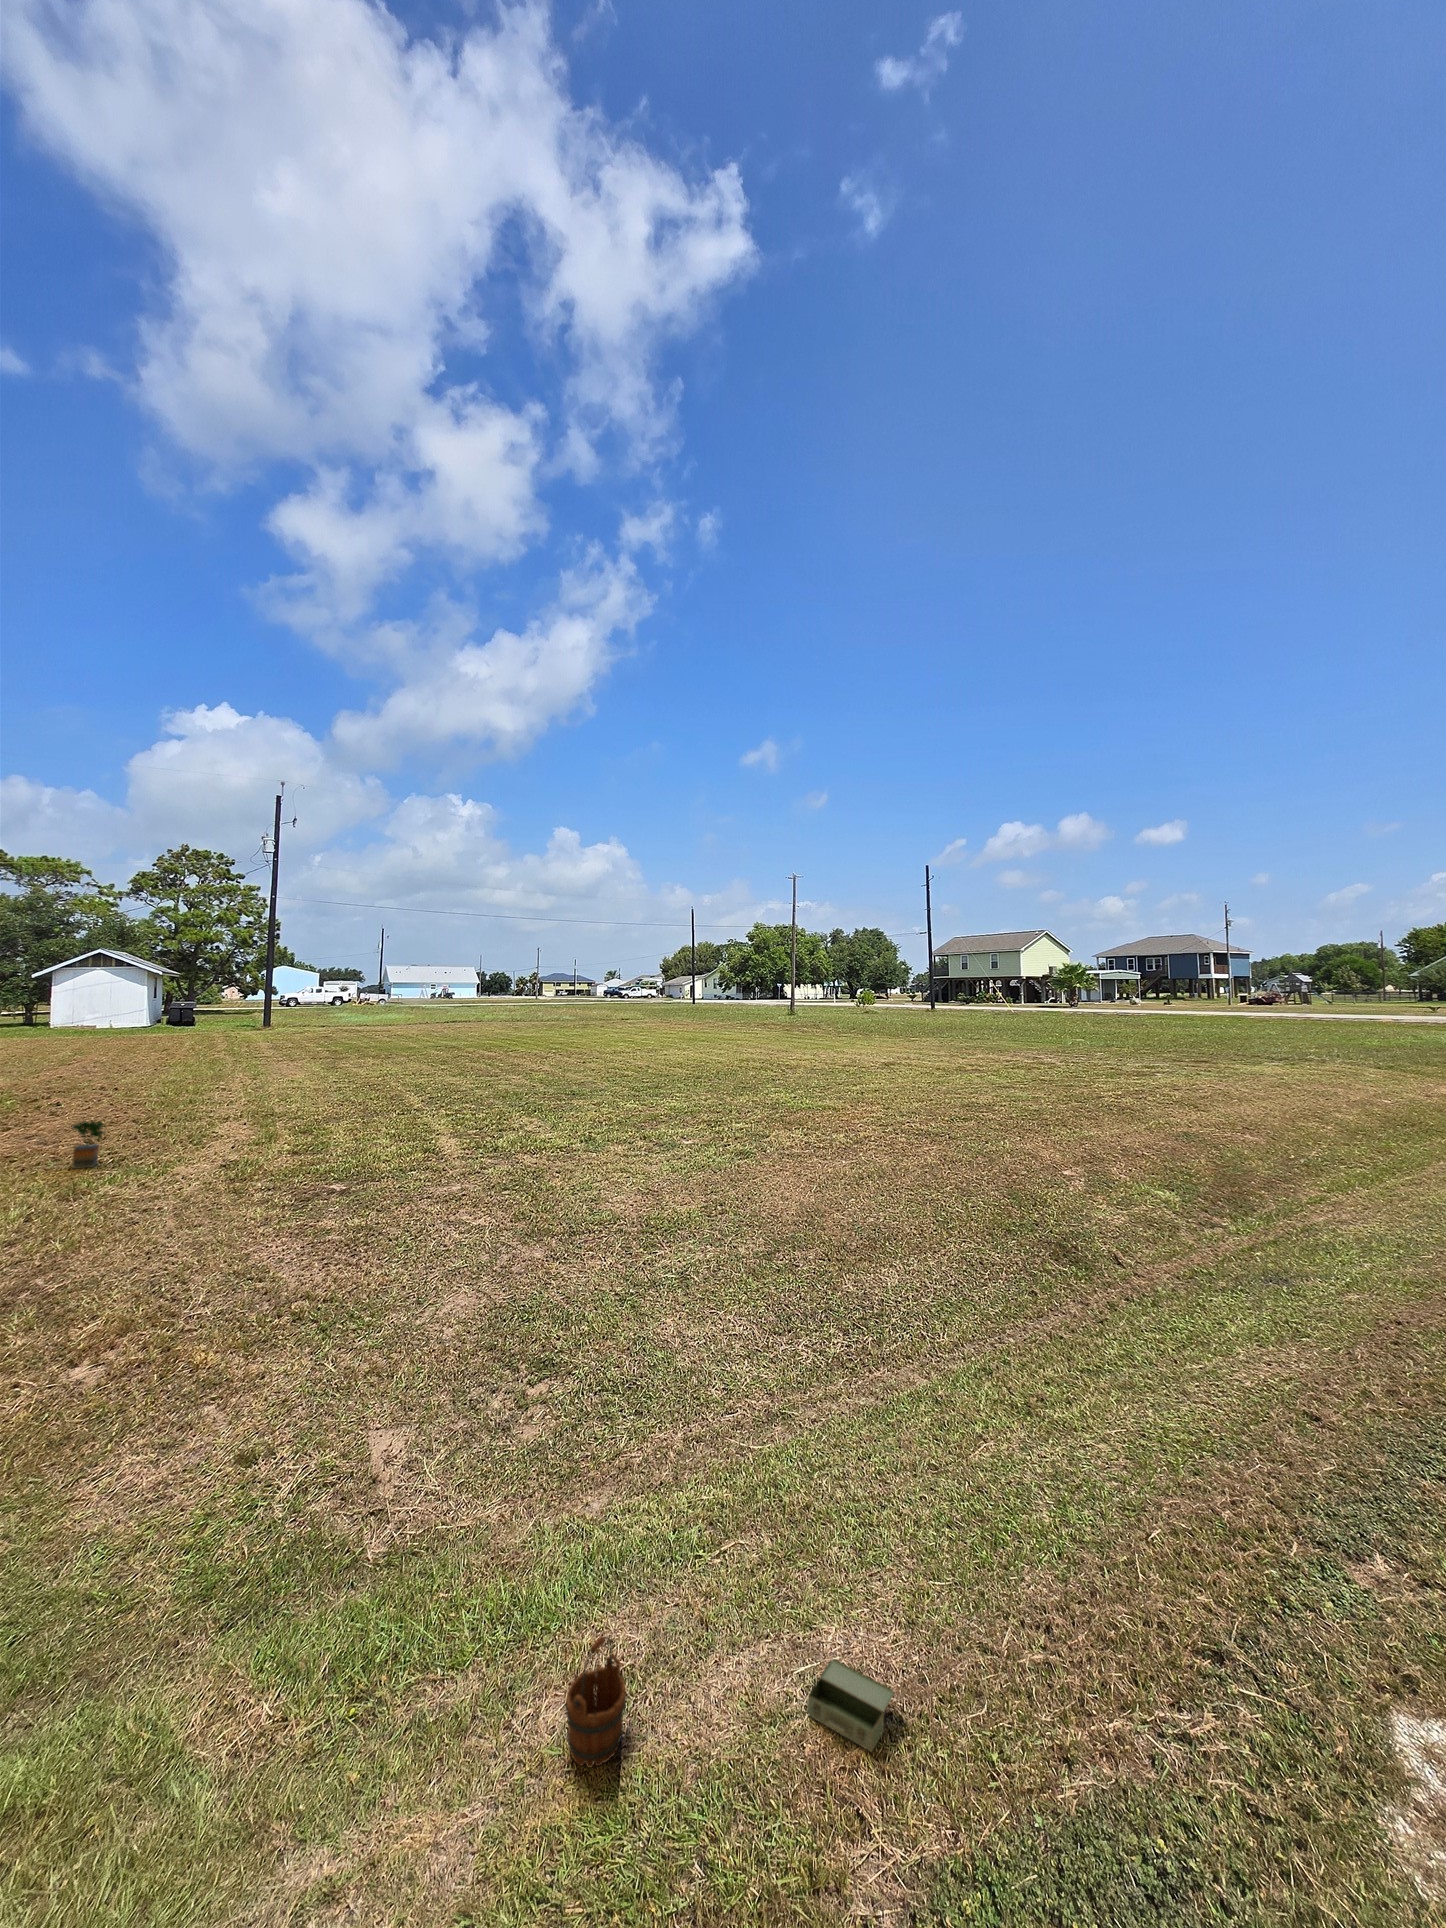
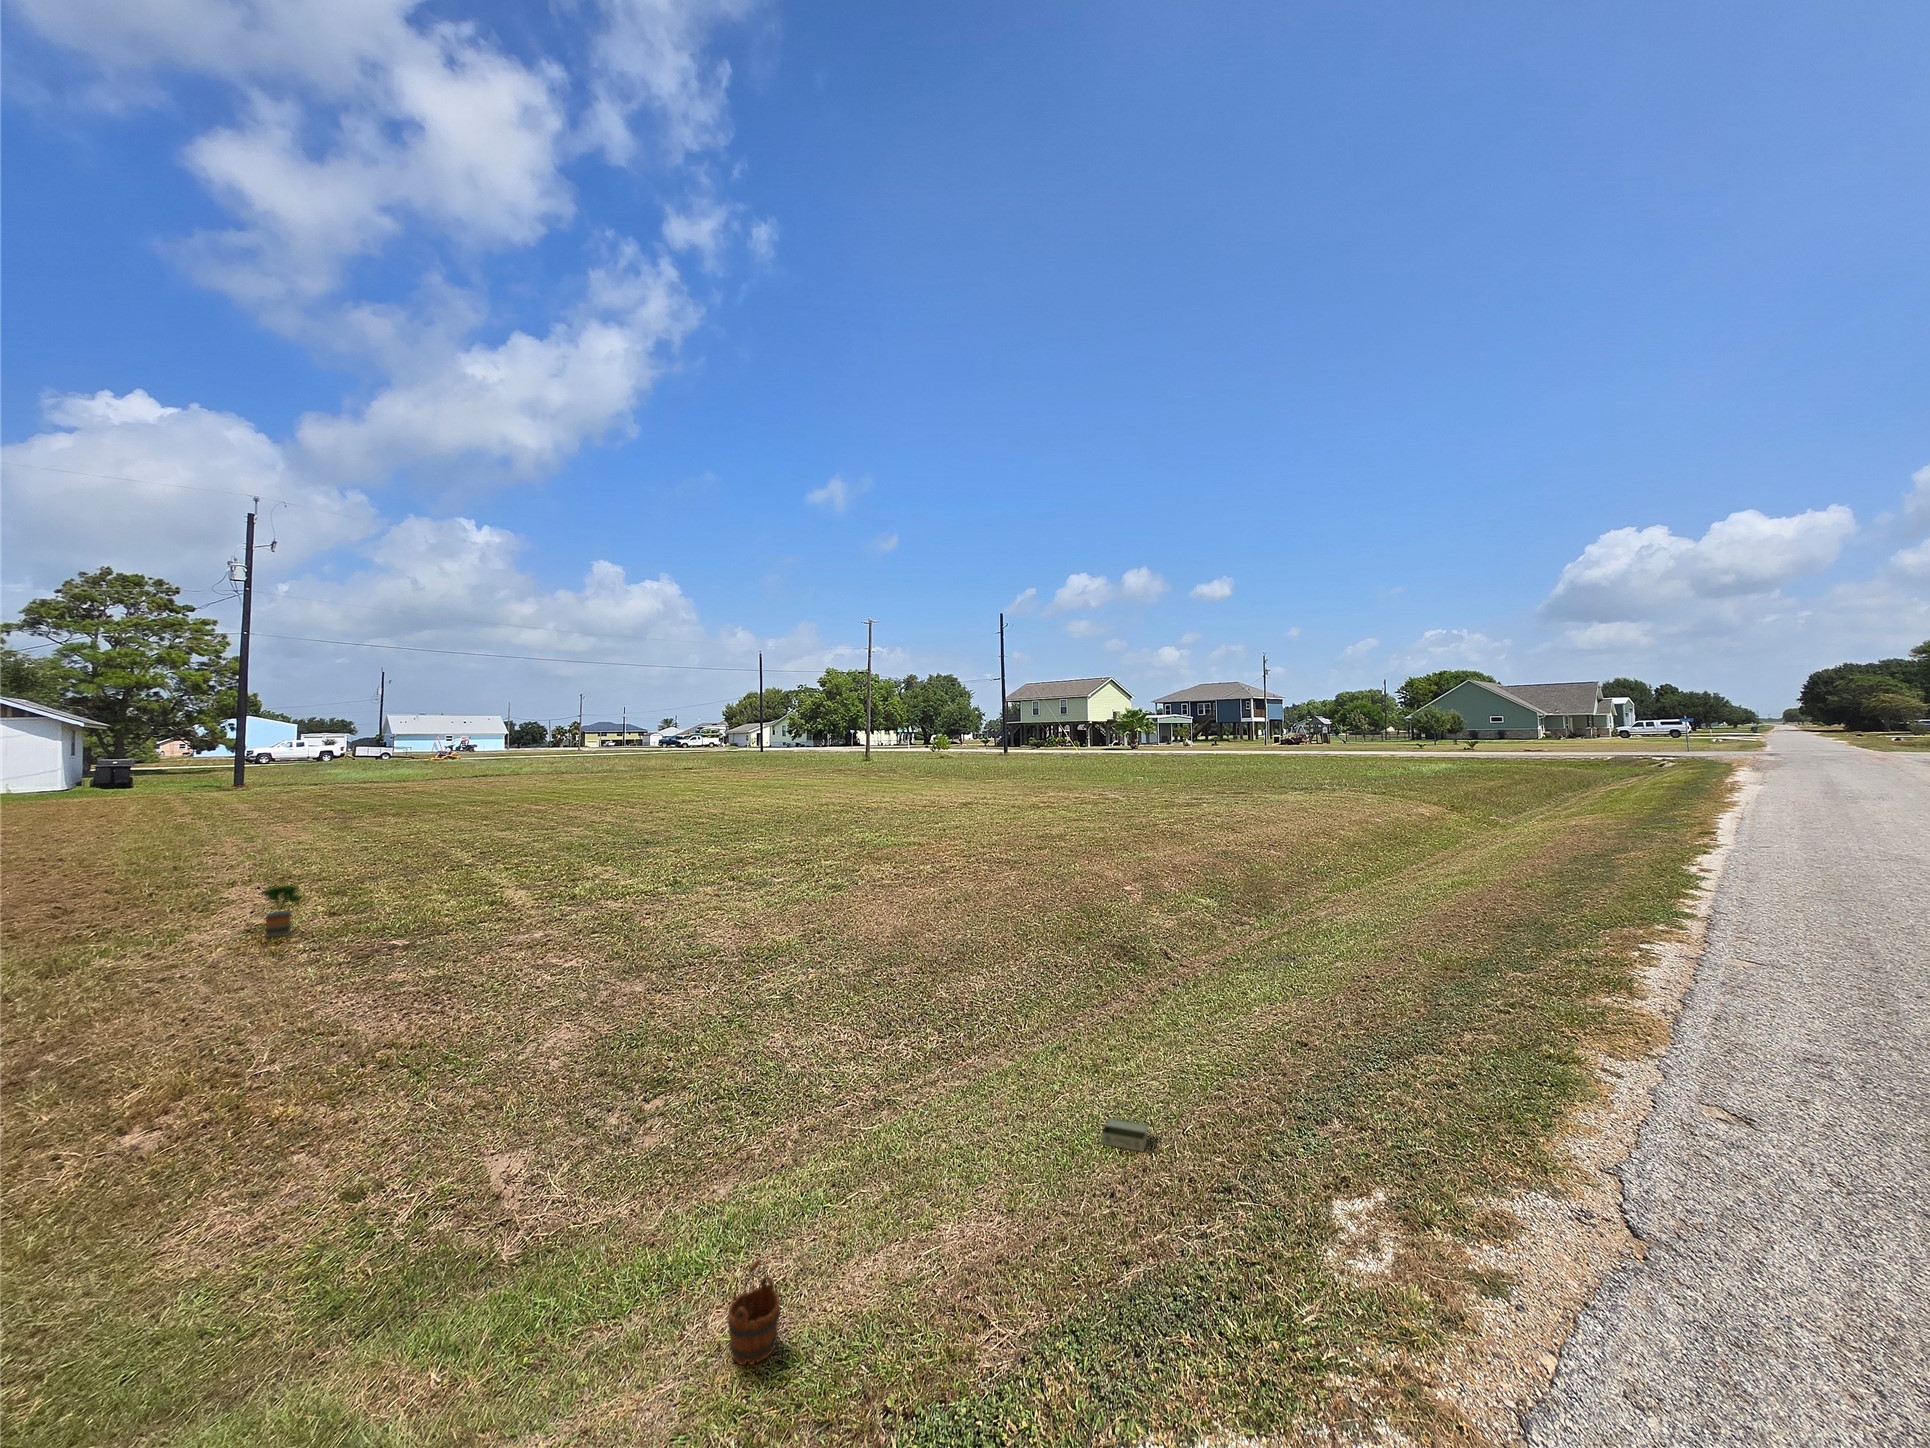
potted tree: present [72,1121,106,1169] -> present [261,886,302,938]
toolbox: present [807,1659,894,1752] -> present [1101,1118,1149,1151]

